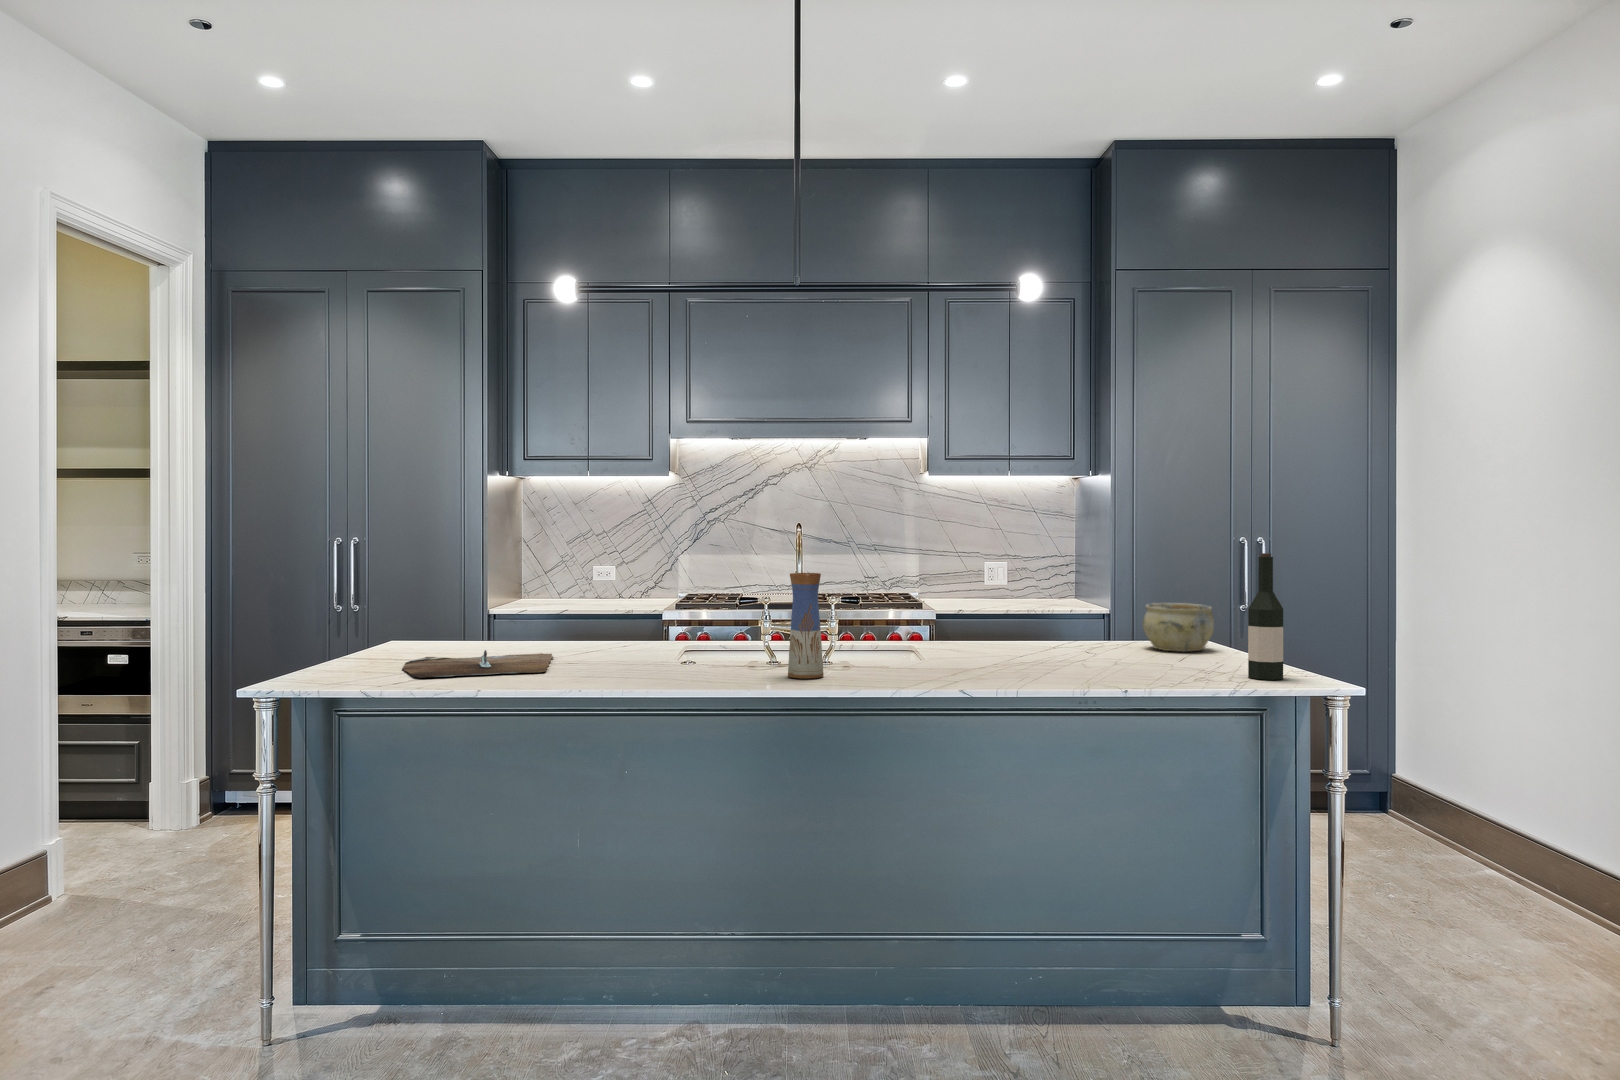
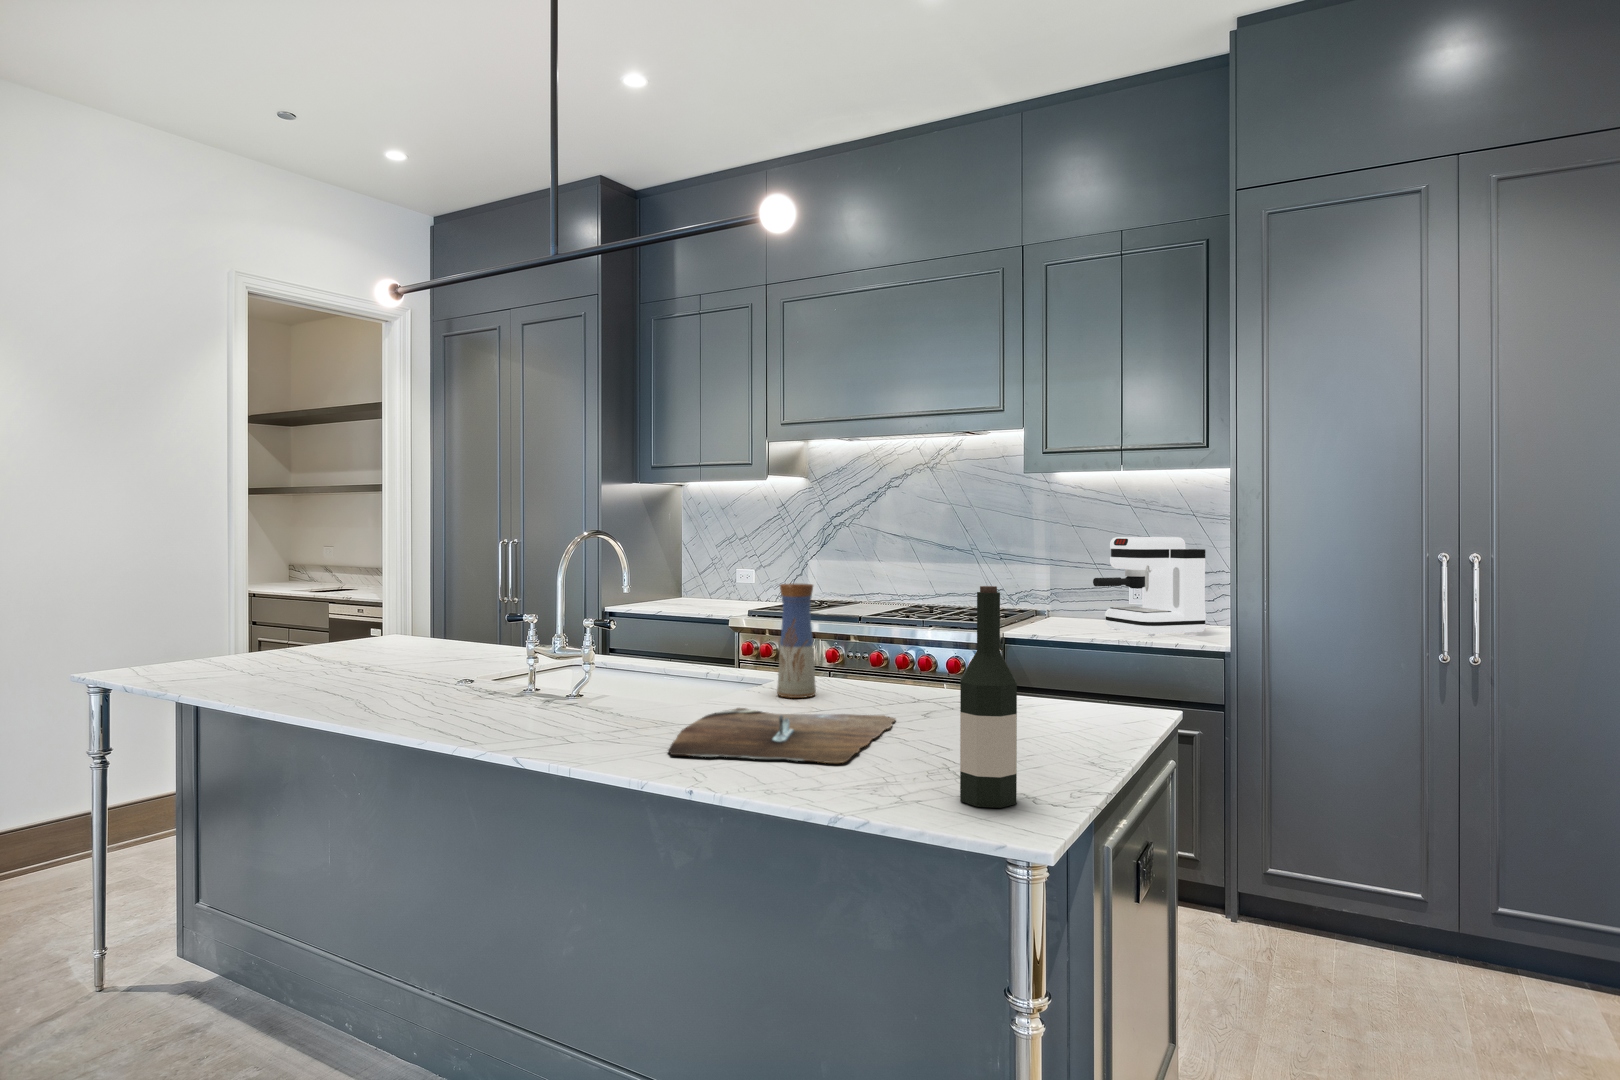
coffee maker: none [995,530,1069,606] -> present [1093,537,1206,636]
vase: present [788,573,824,679] -> present [777,584,816,698]
ceramic bowl: present [1143,603,1214,652] -> none [1024,650,1131,729]
cutting board: present [402,650,554,678] -> present [668,708,895,763]

